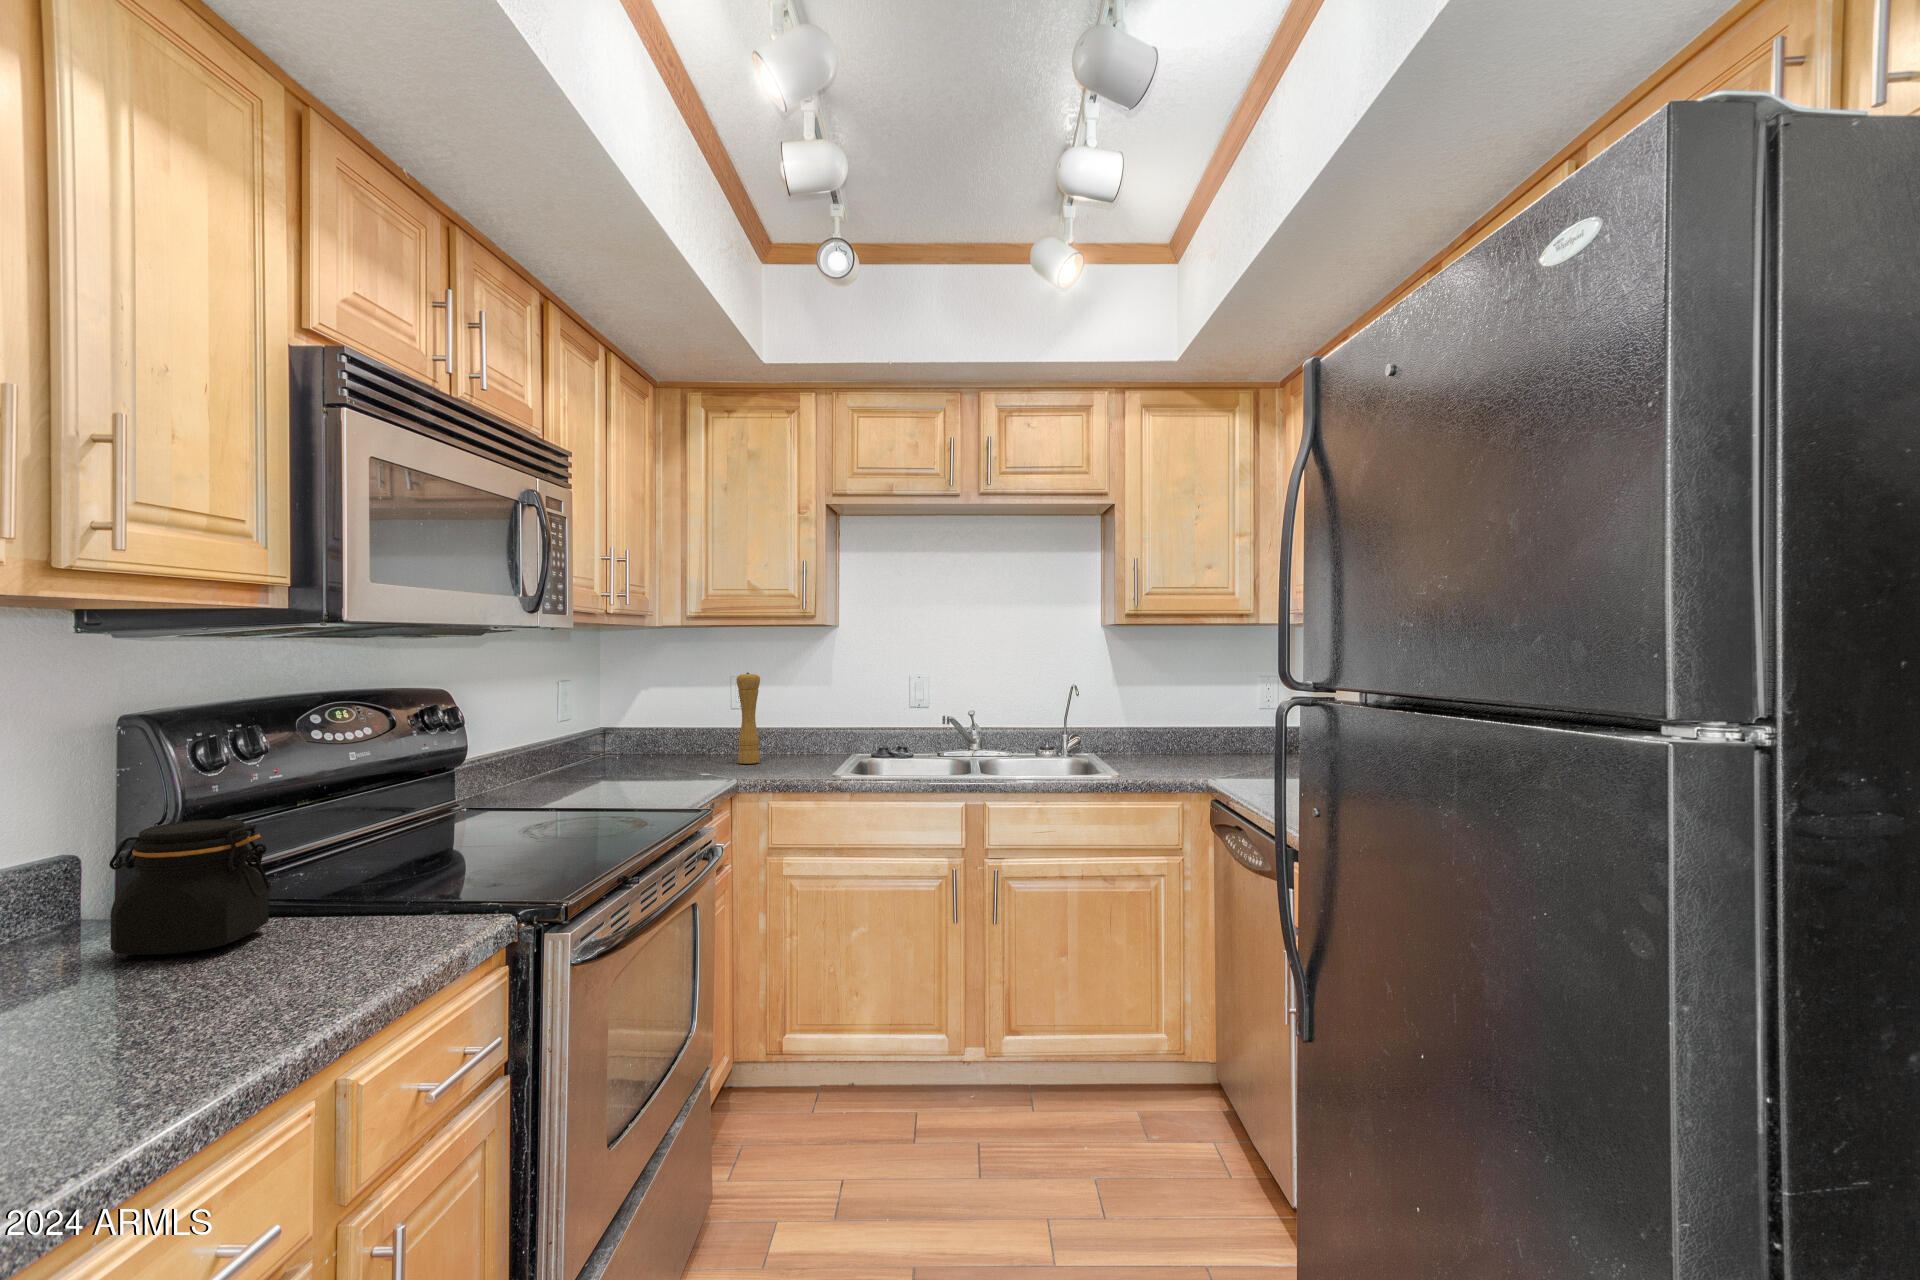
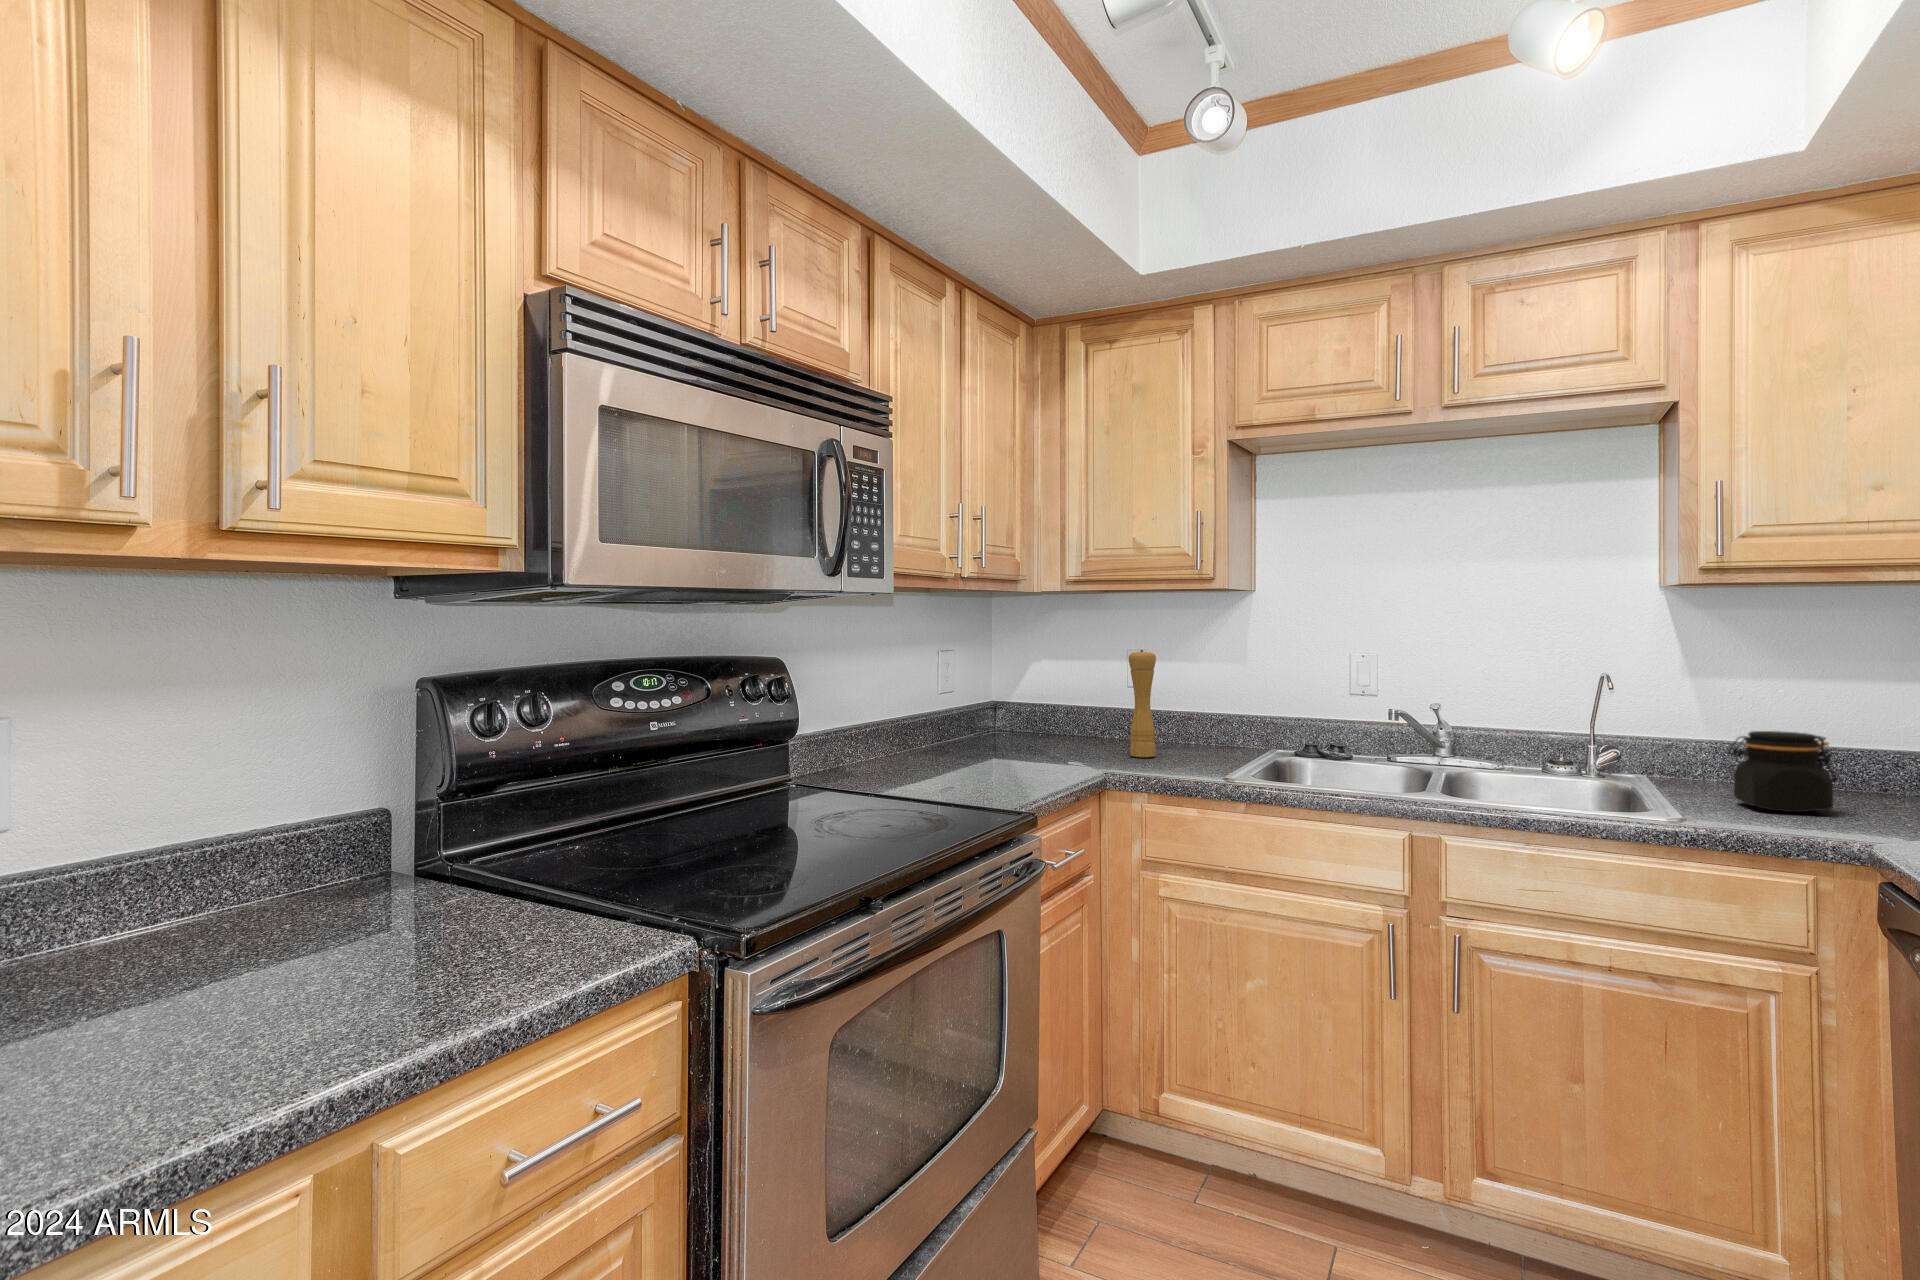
jar: present [109,819,271,955] -> present [1728,731,1837,812]

